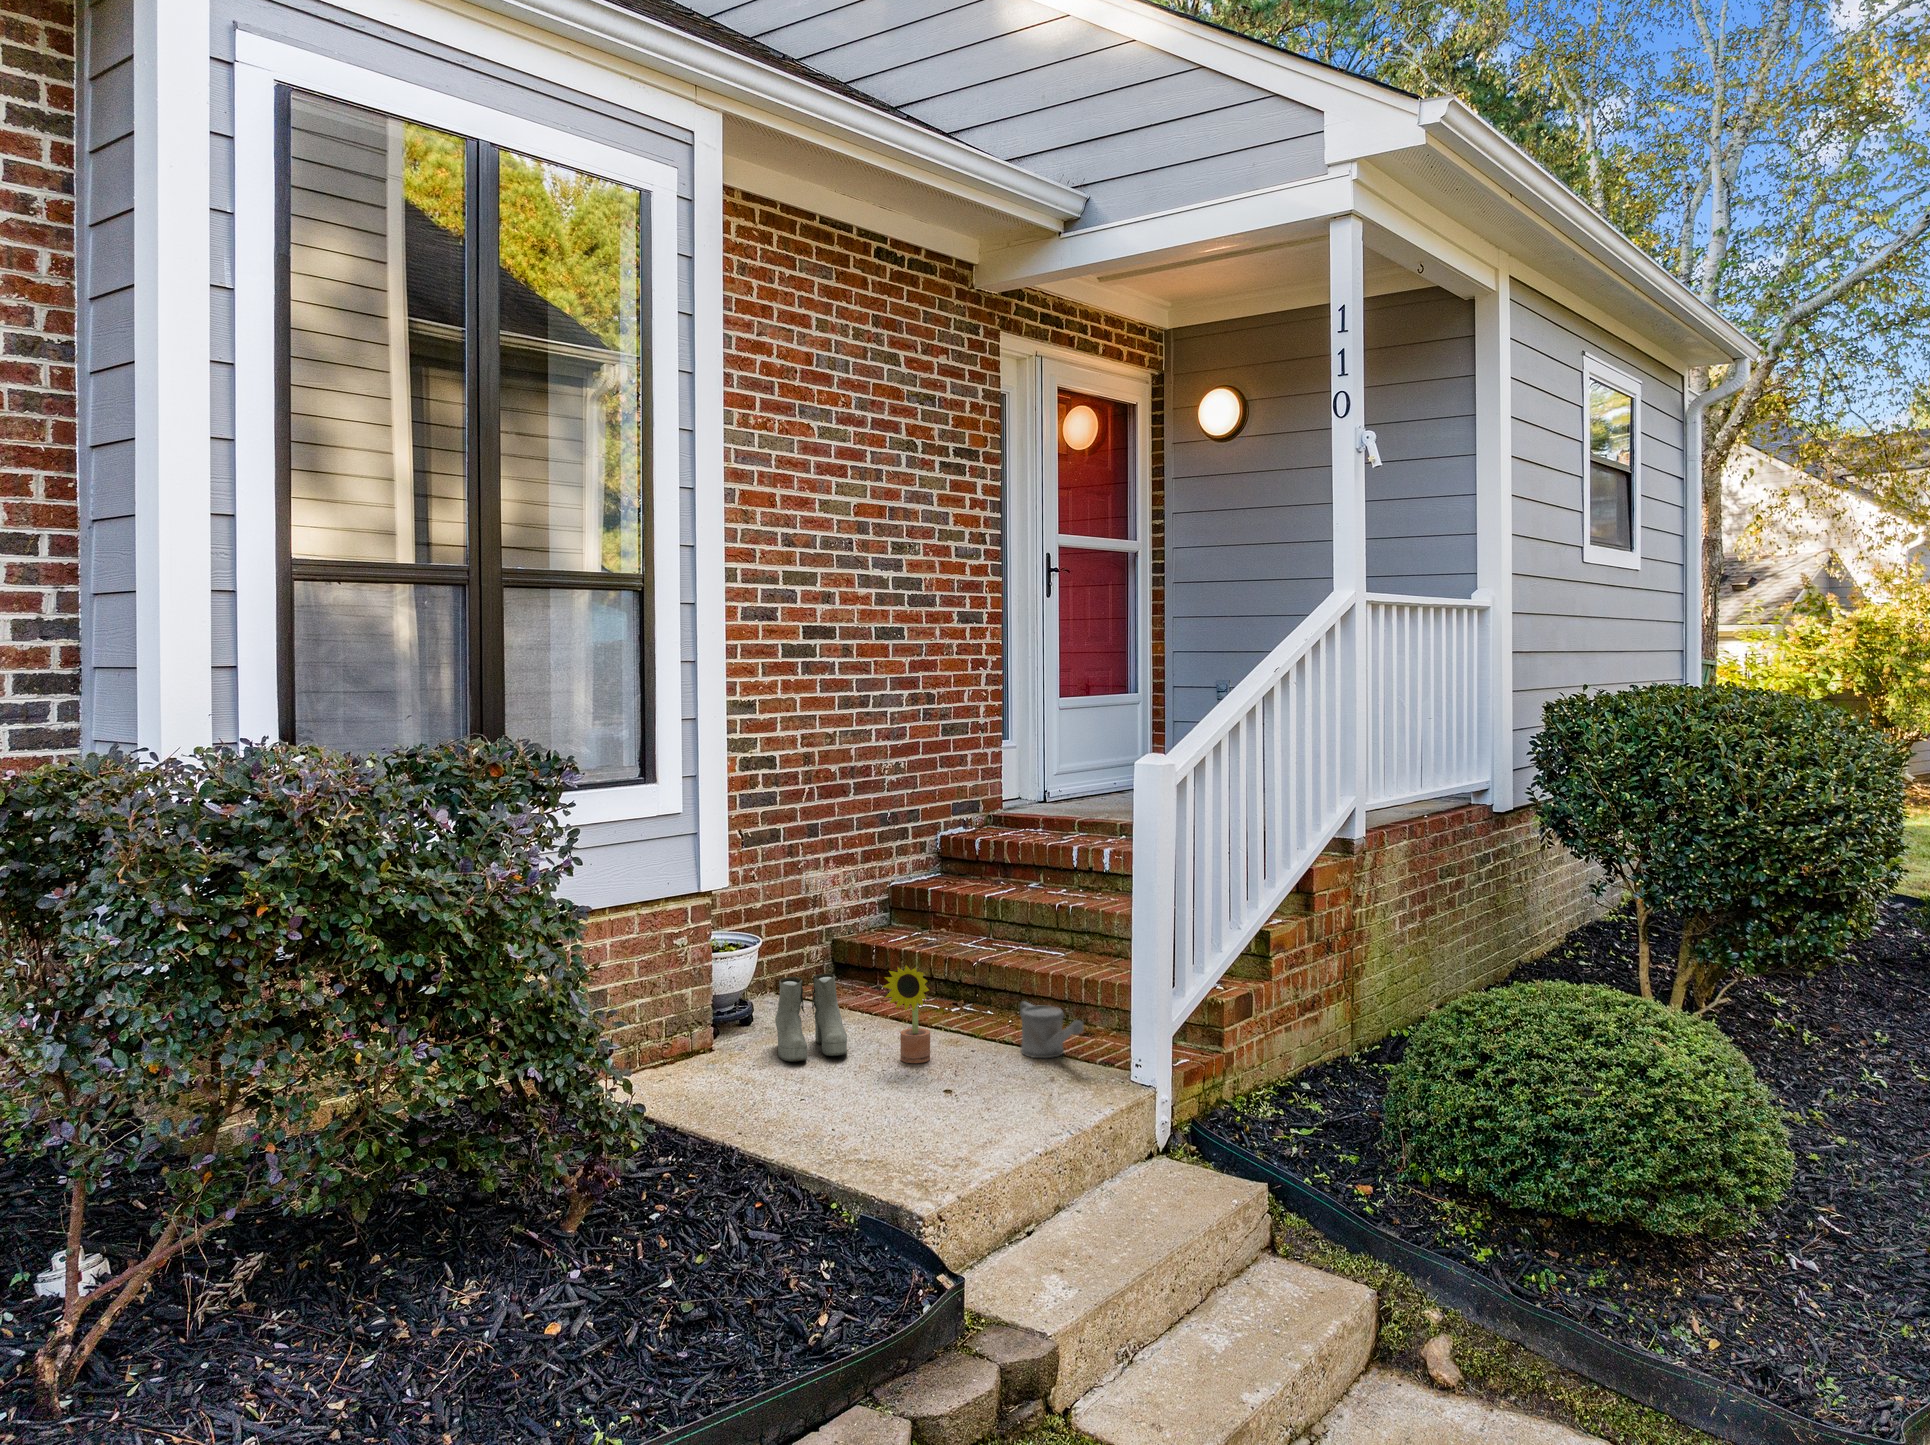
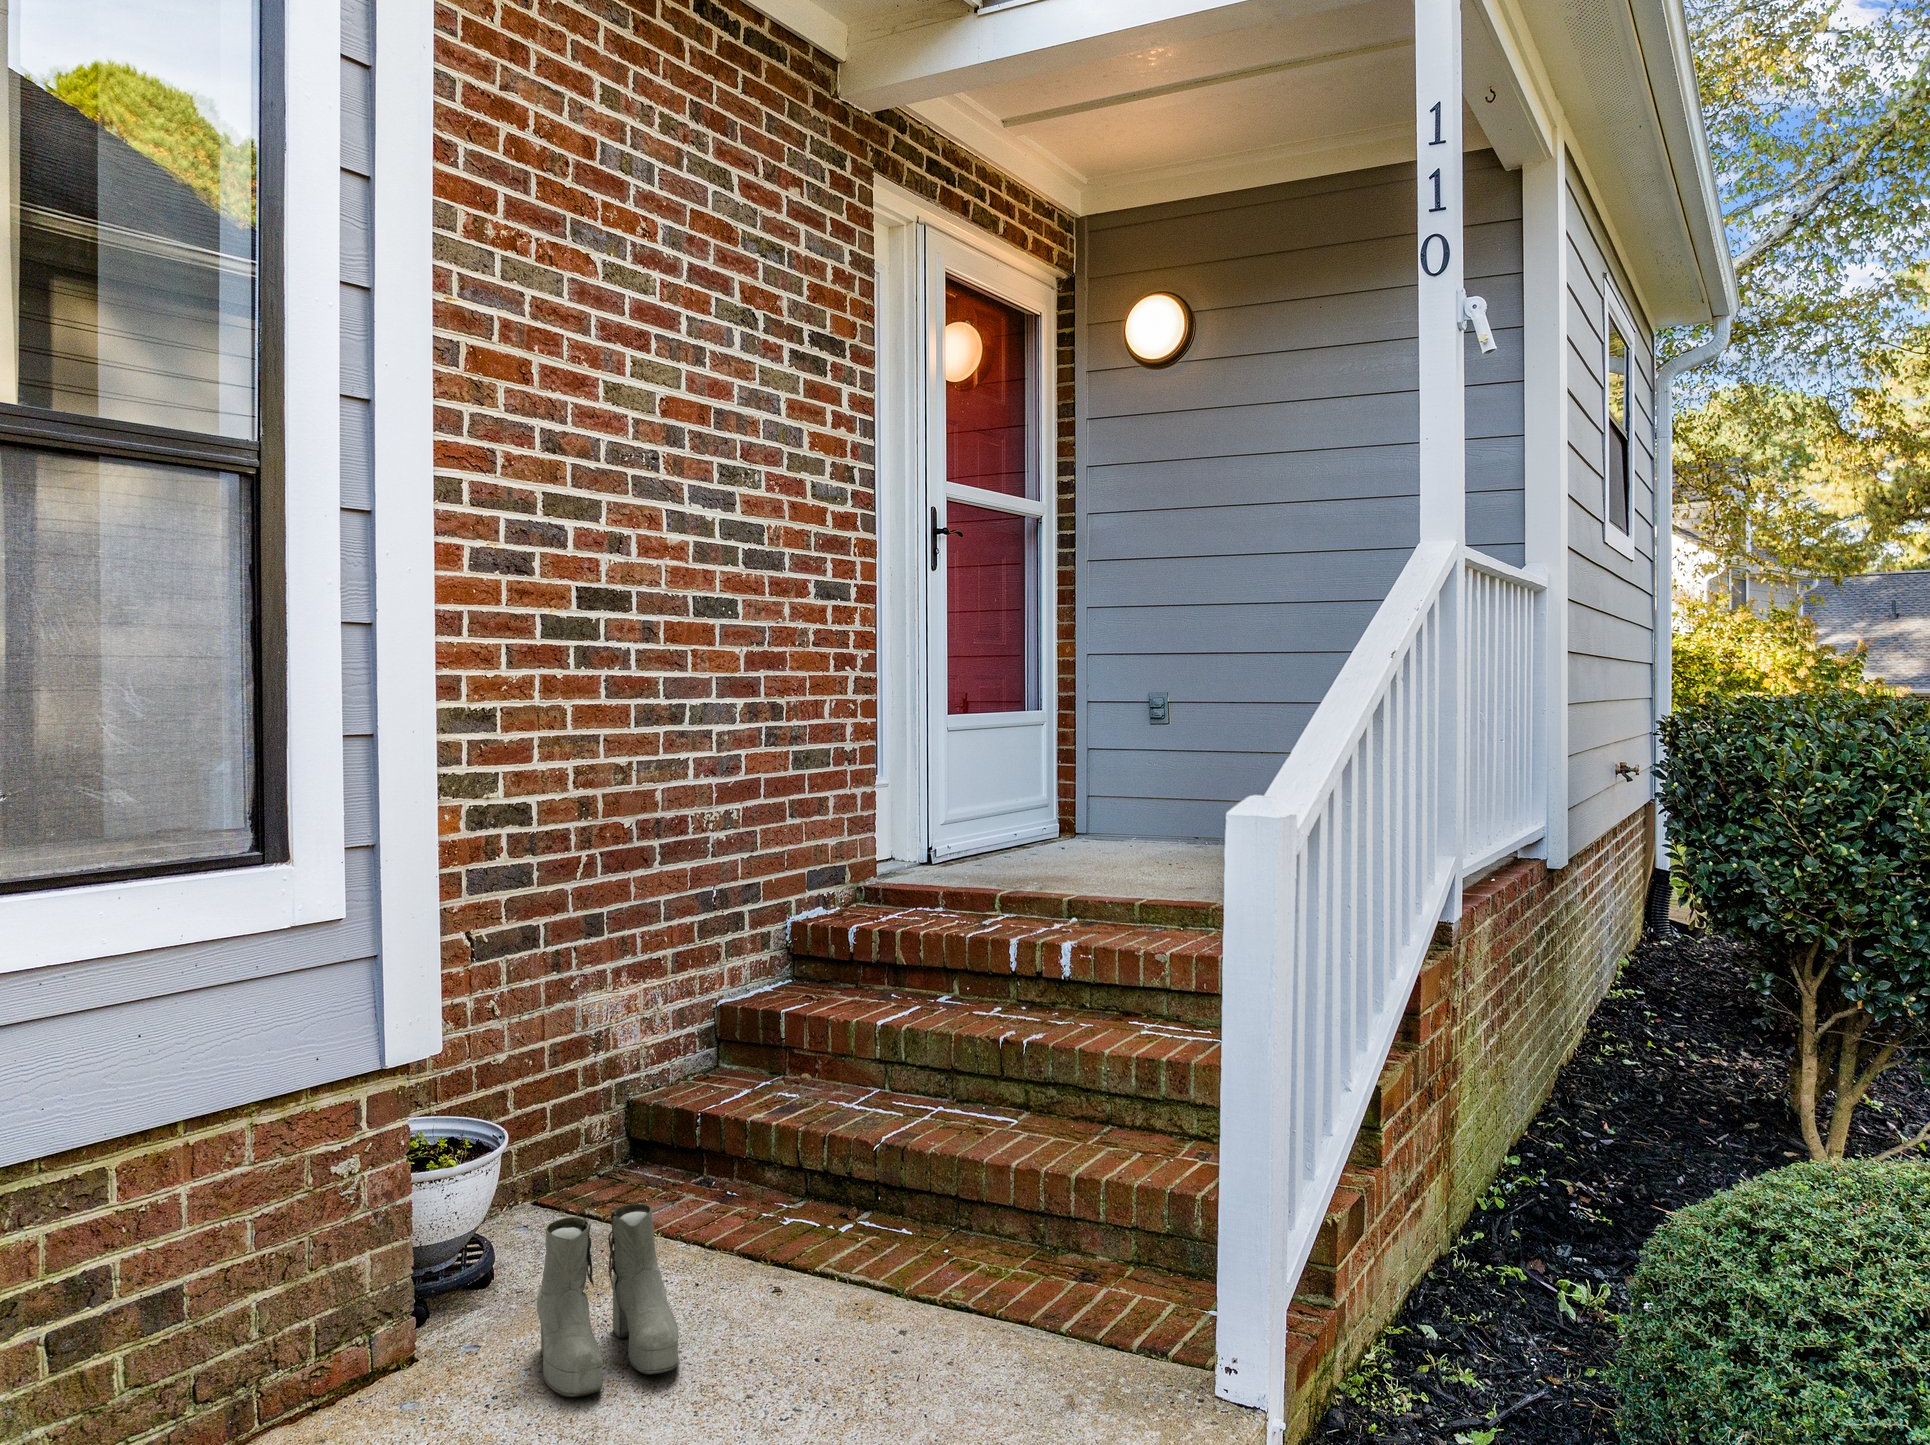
decorative plant: present [883,965,930,1063] -> none [750,1193,844,1377]
watering can: present [1020,1001,1083,1058] -> none [984,1228,1124,1341]

